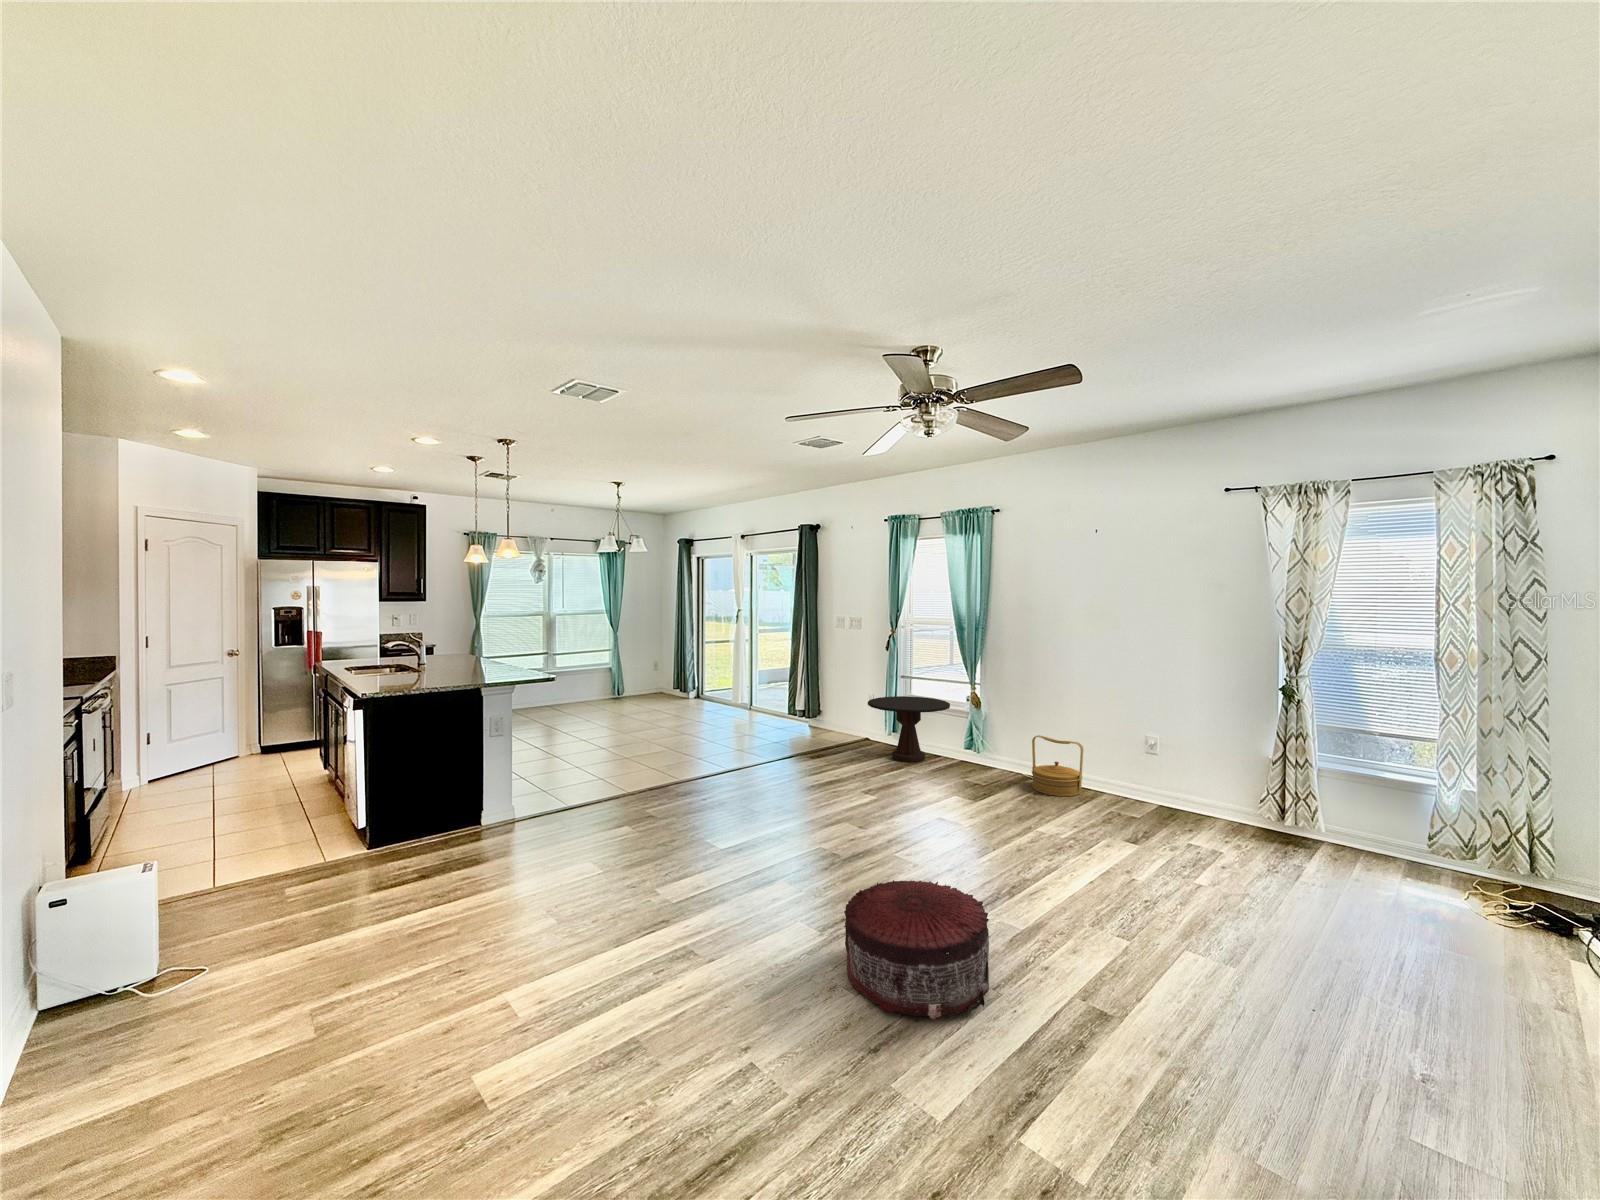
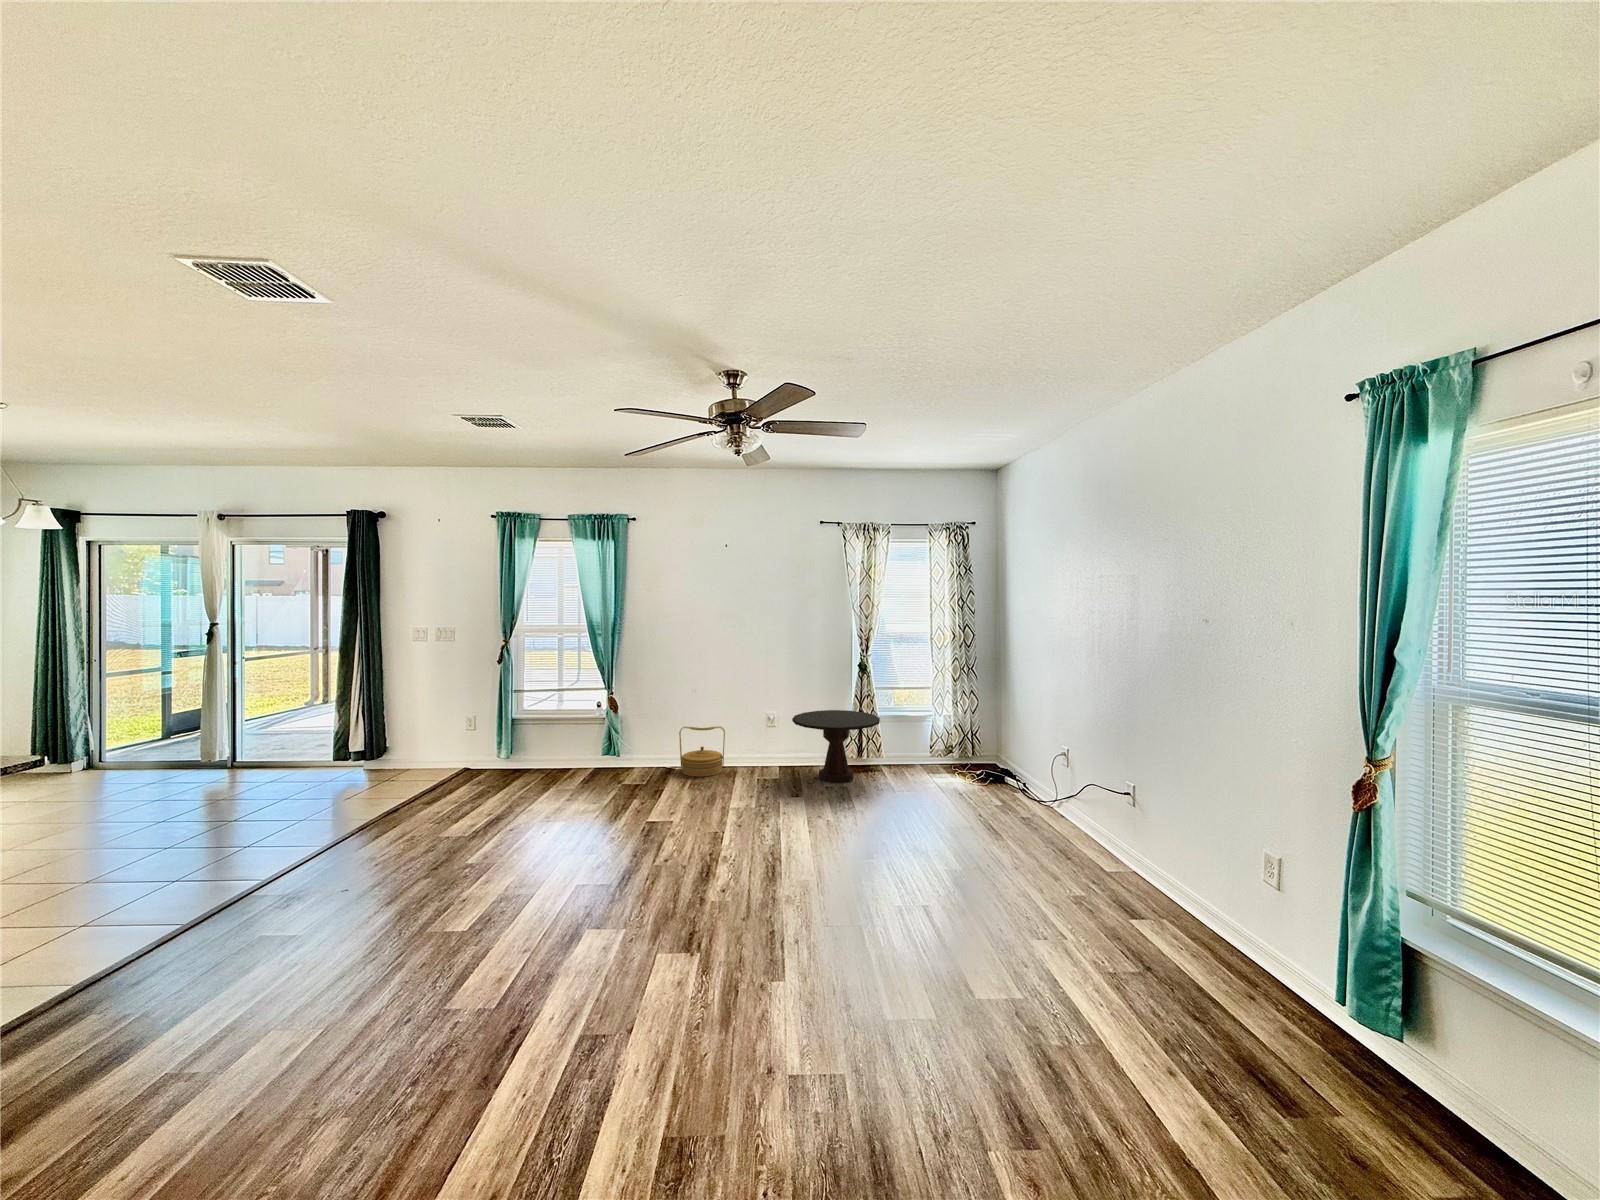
side table: present [868,696,950,762] -> present [792,710,880,783]
pouf: present [844,881,989,1019] -> none [735,860,869,978]

